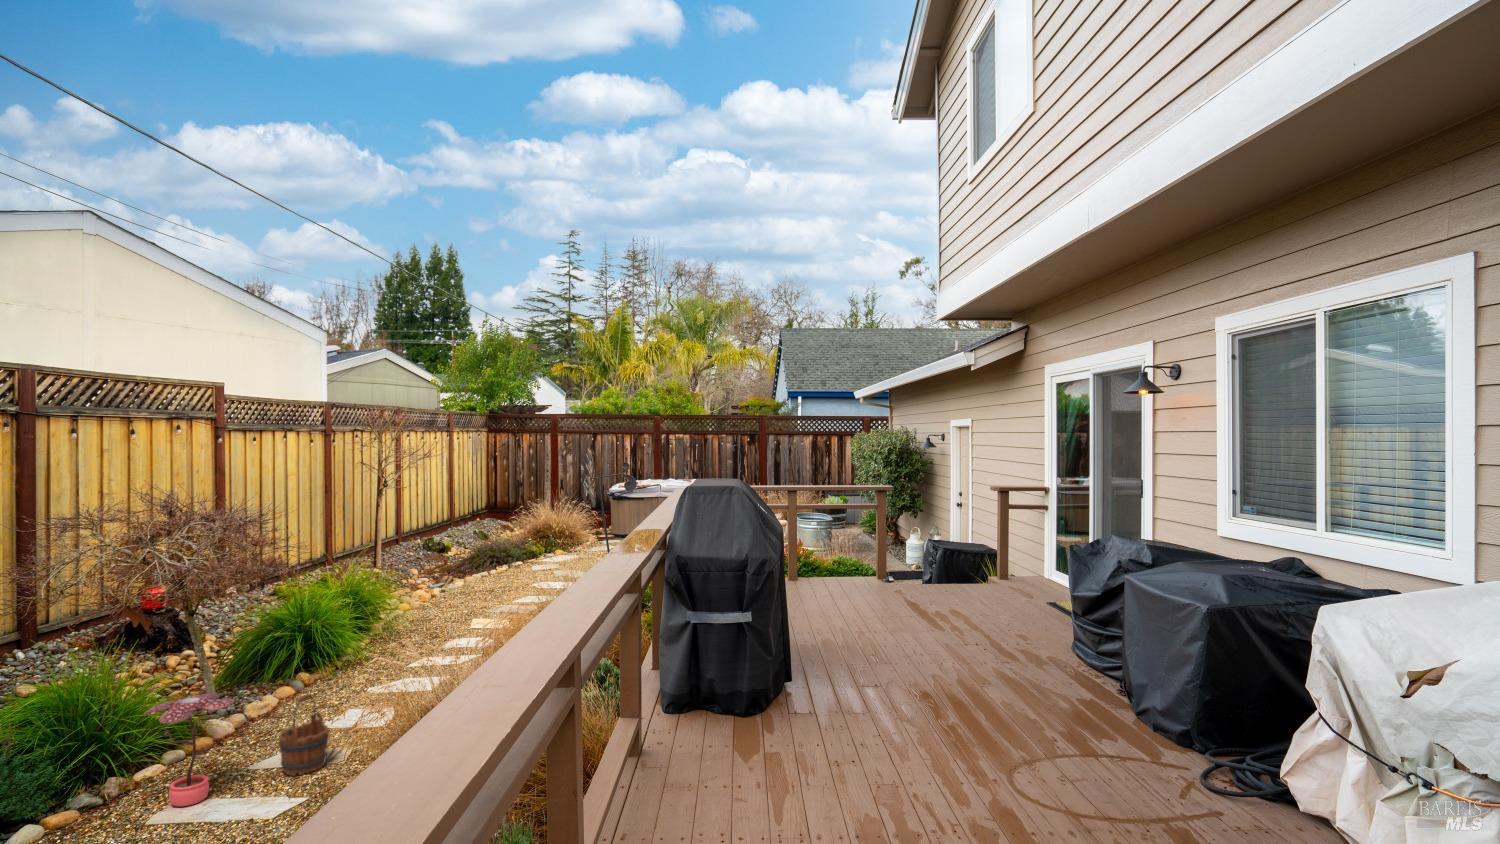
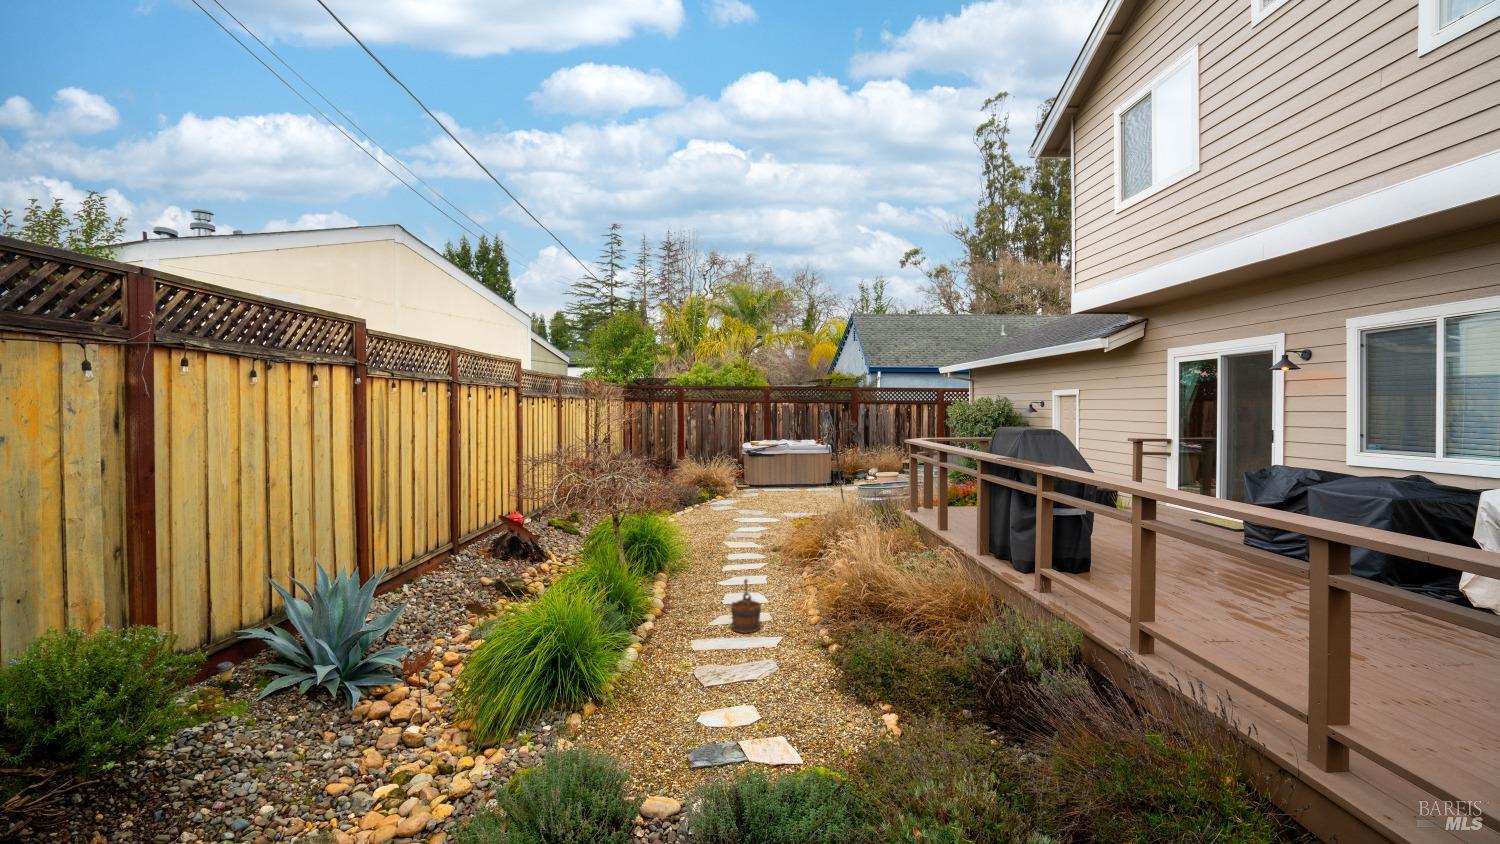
potted plant: present [144,693,235,806] -> none [668,577,722,650]

